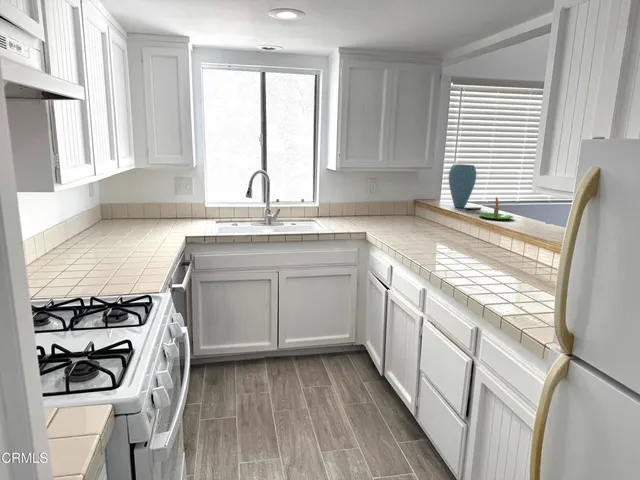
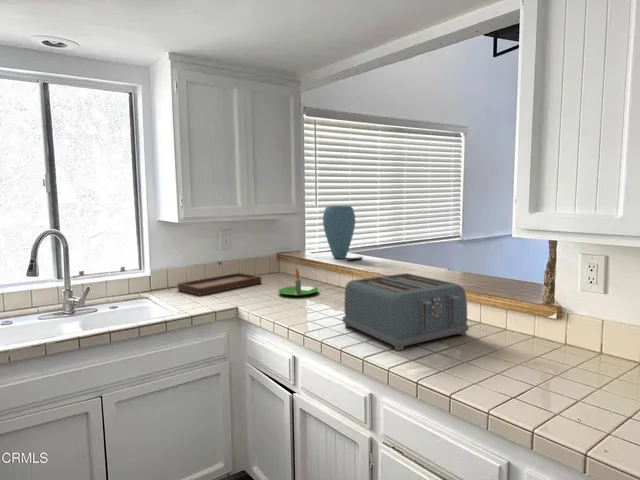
candle: present [479,197,513,220] -> present [278,268,318,296]
tray: none [335,200,395,223] -> present [178,261,261,295]
toaster: none [427,220,512,267] -> present [343,273,469,350]

